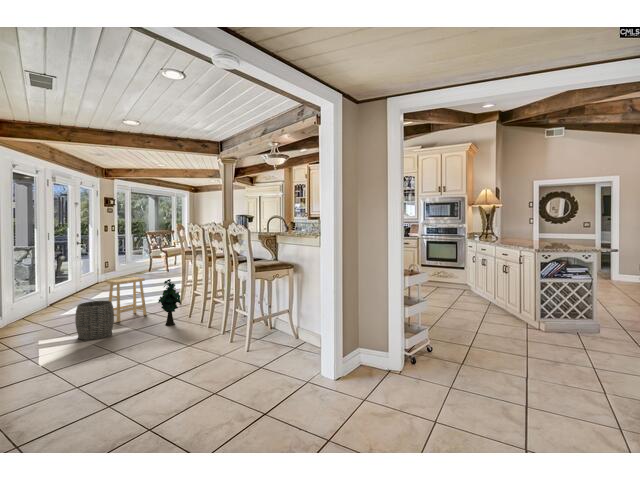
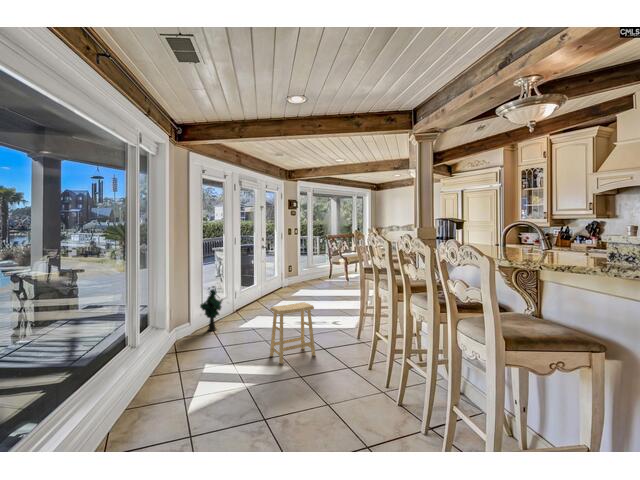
decorative plant: present [158,279,181,326] -> present [200,286,223,331]
woven basket: present [75,301,114,340] -> none [226,339,270,397]

